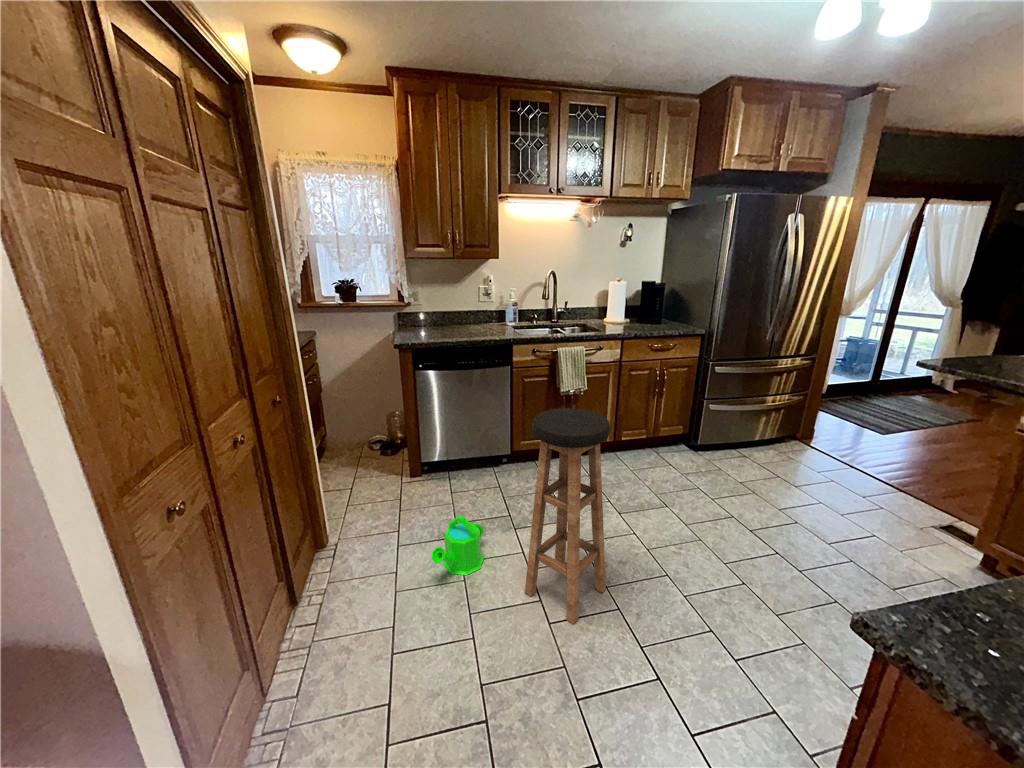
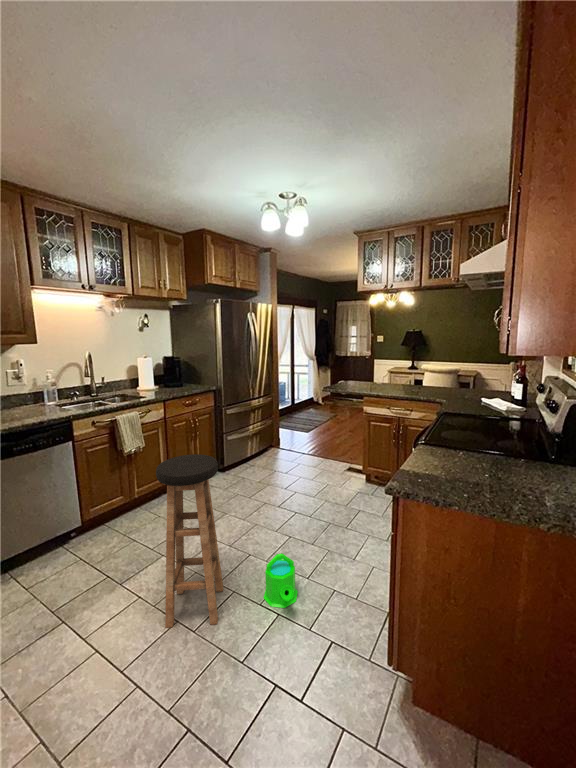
watering can: present [432,515,484,575] -> present [264,553,298,608]

